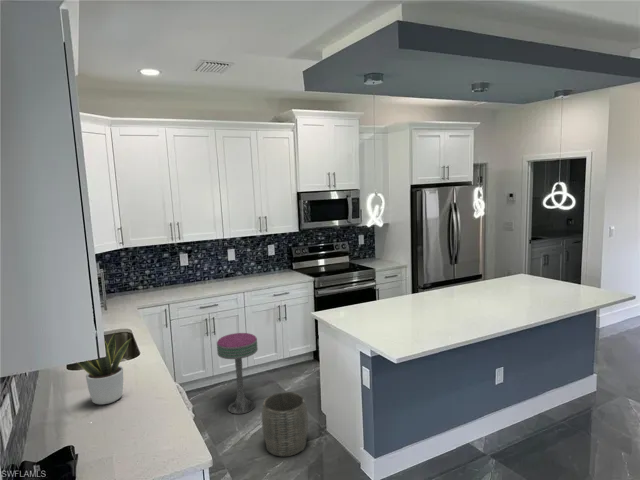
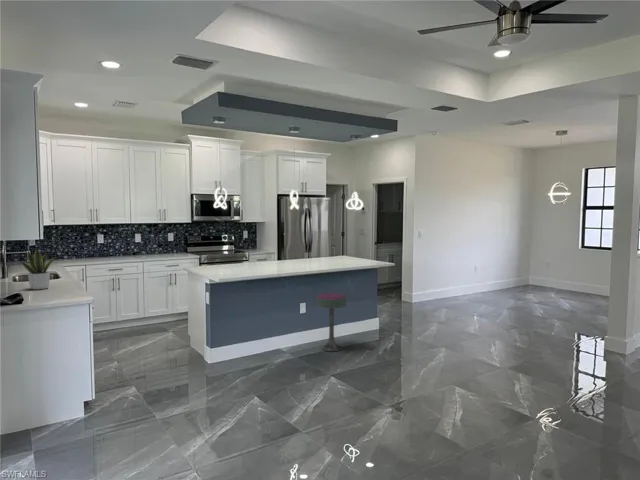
bar stool: present [217,333,258,414] -> present [317,293,346,351]
woven basket: present [262,392,308,456] -> none [143,319,175,356]

